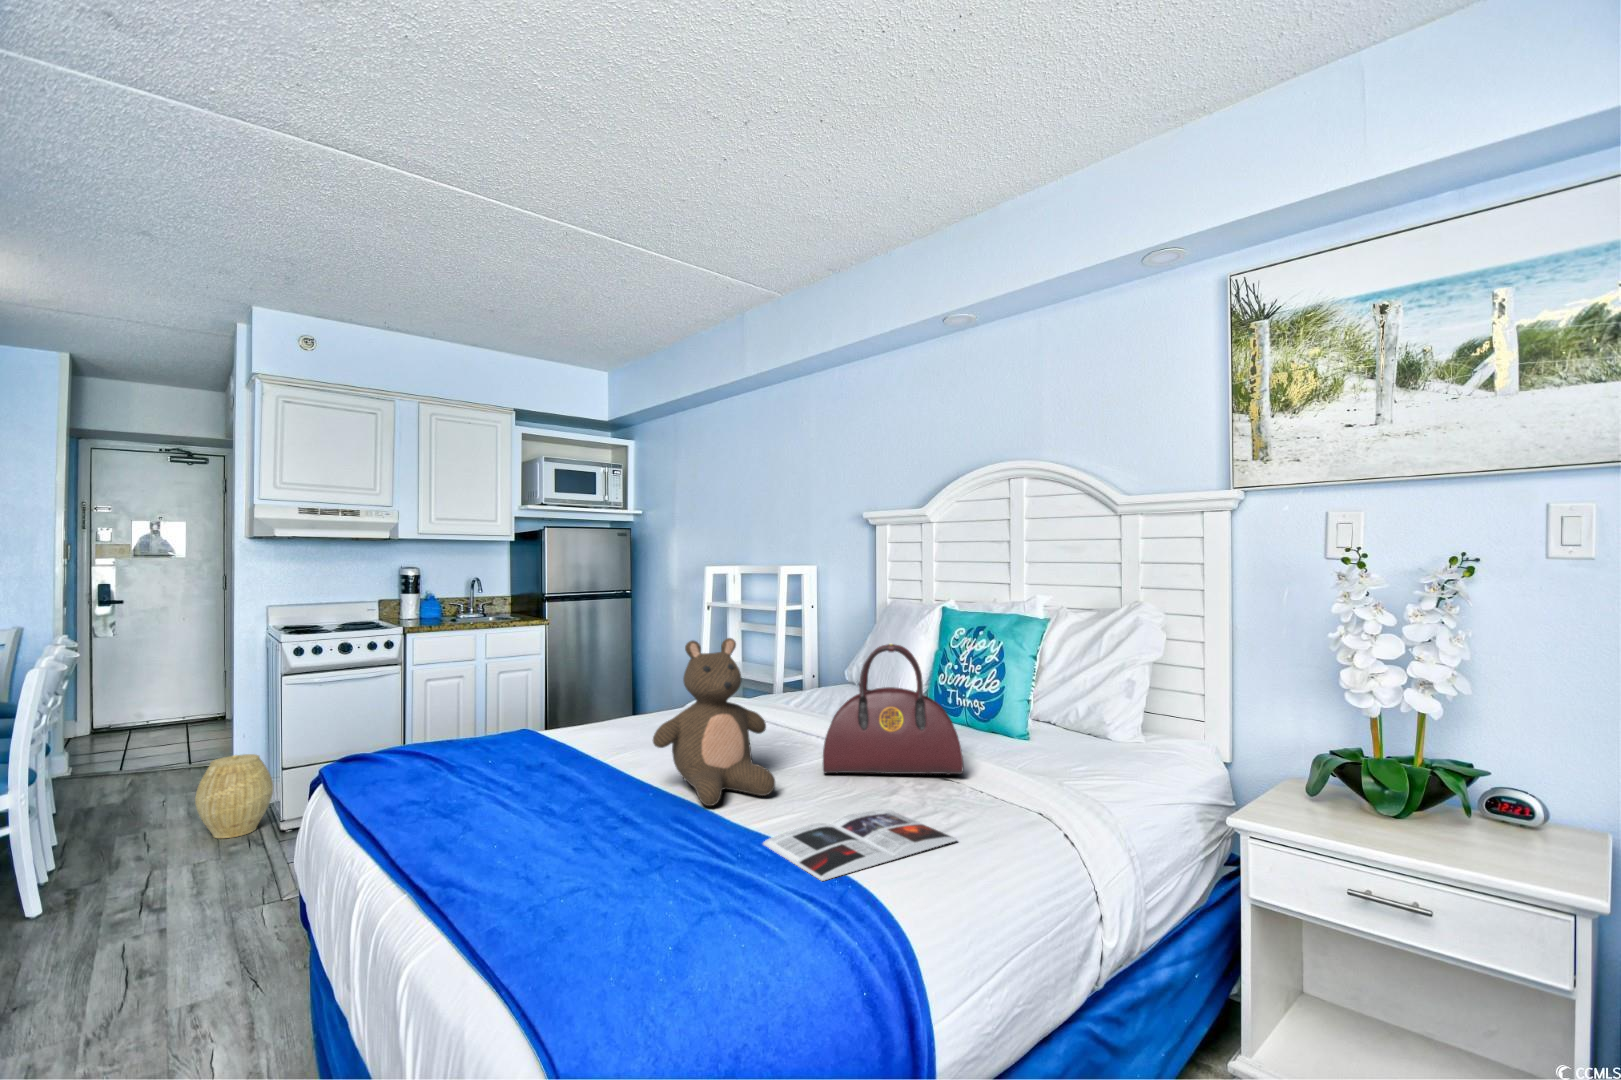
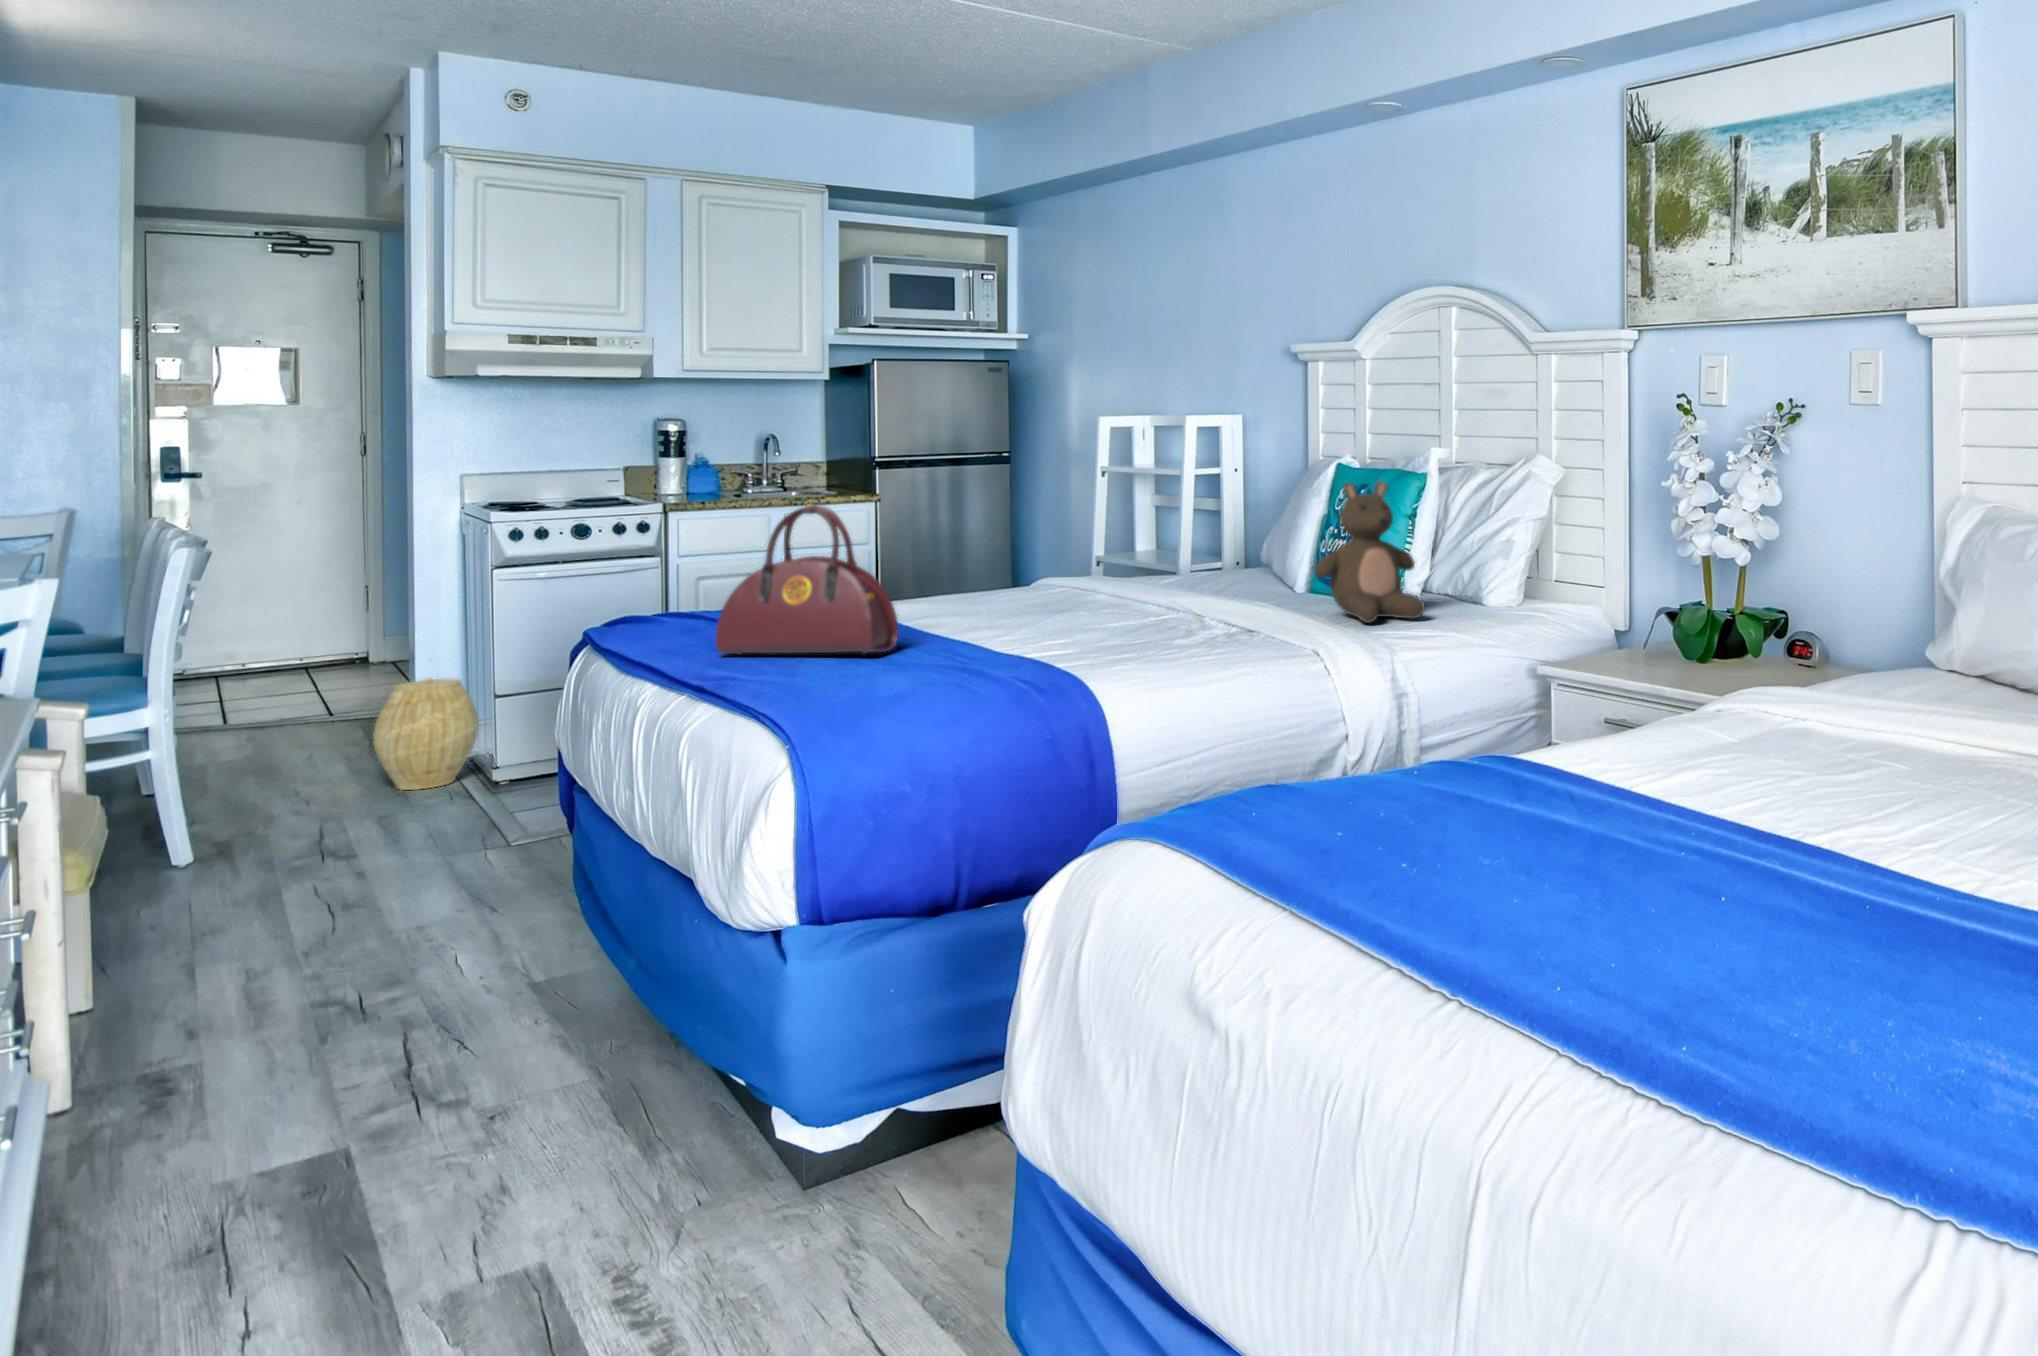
stuffed bear: present [653,638,775,806] -> present [1315,481,1425,623]
handbag: present [823,644,963,775] -> present [715,505,898,655]
magazine: present [763,809,957,881] -> none [1035,649,1218,683]

